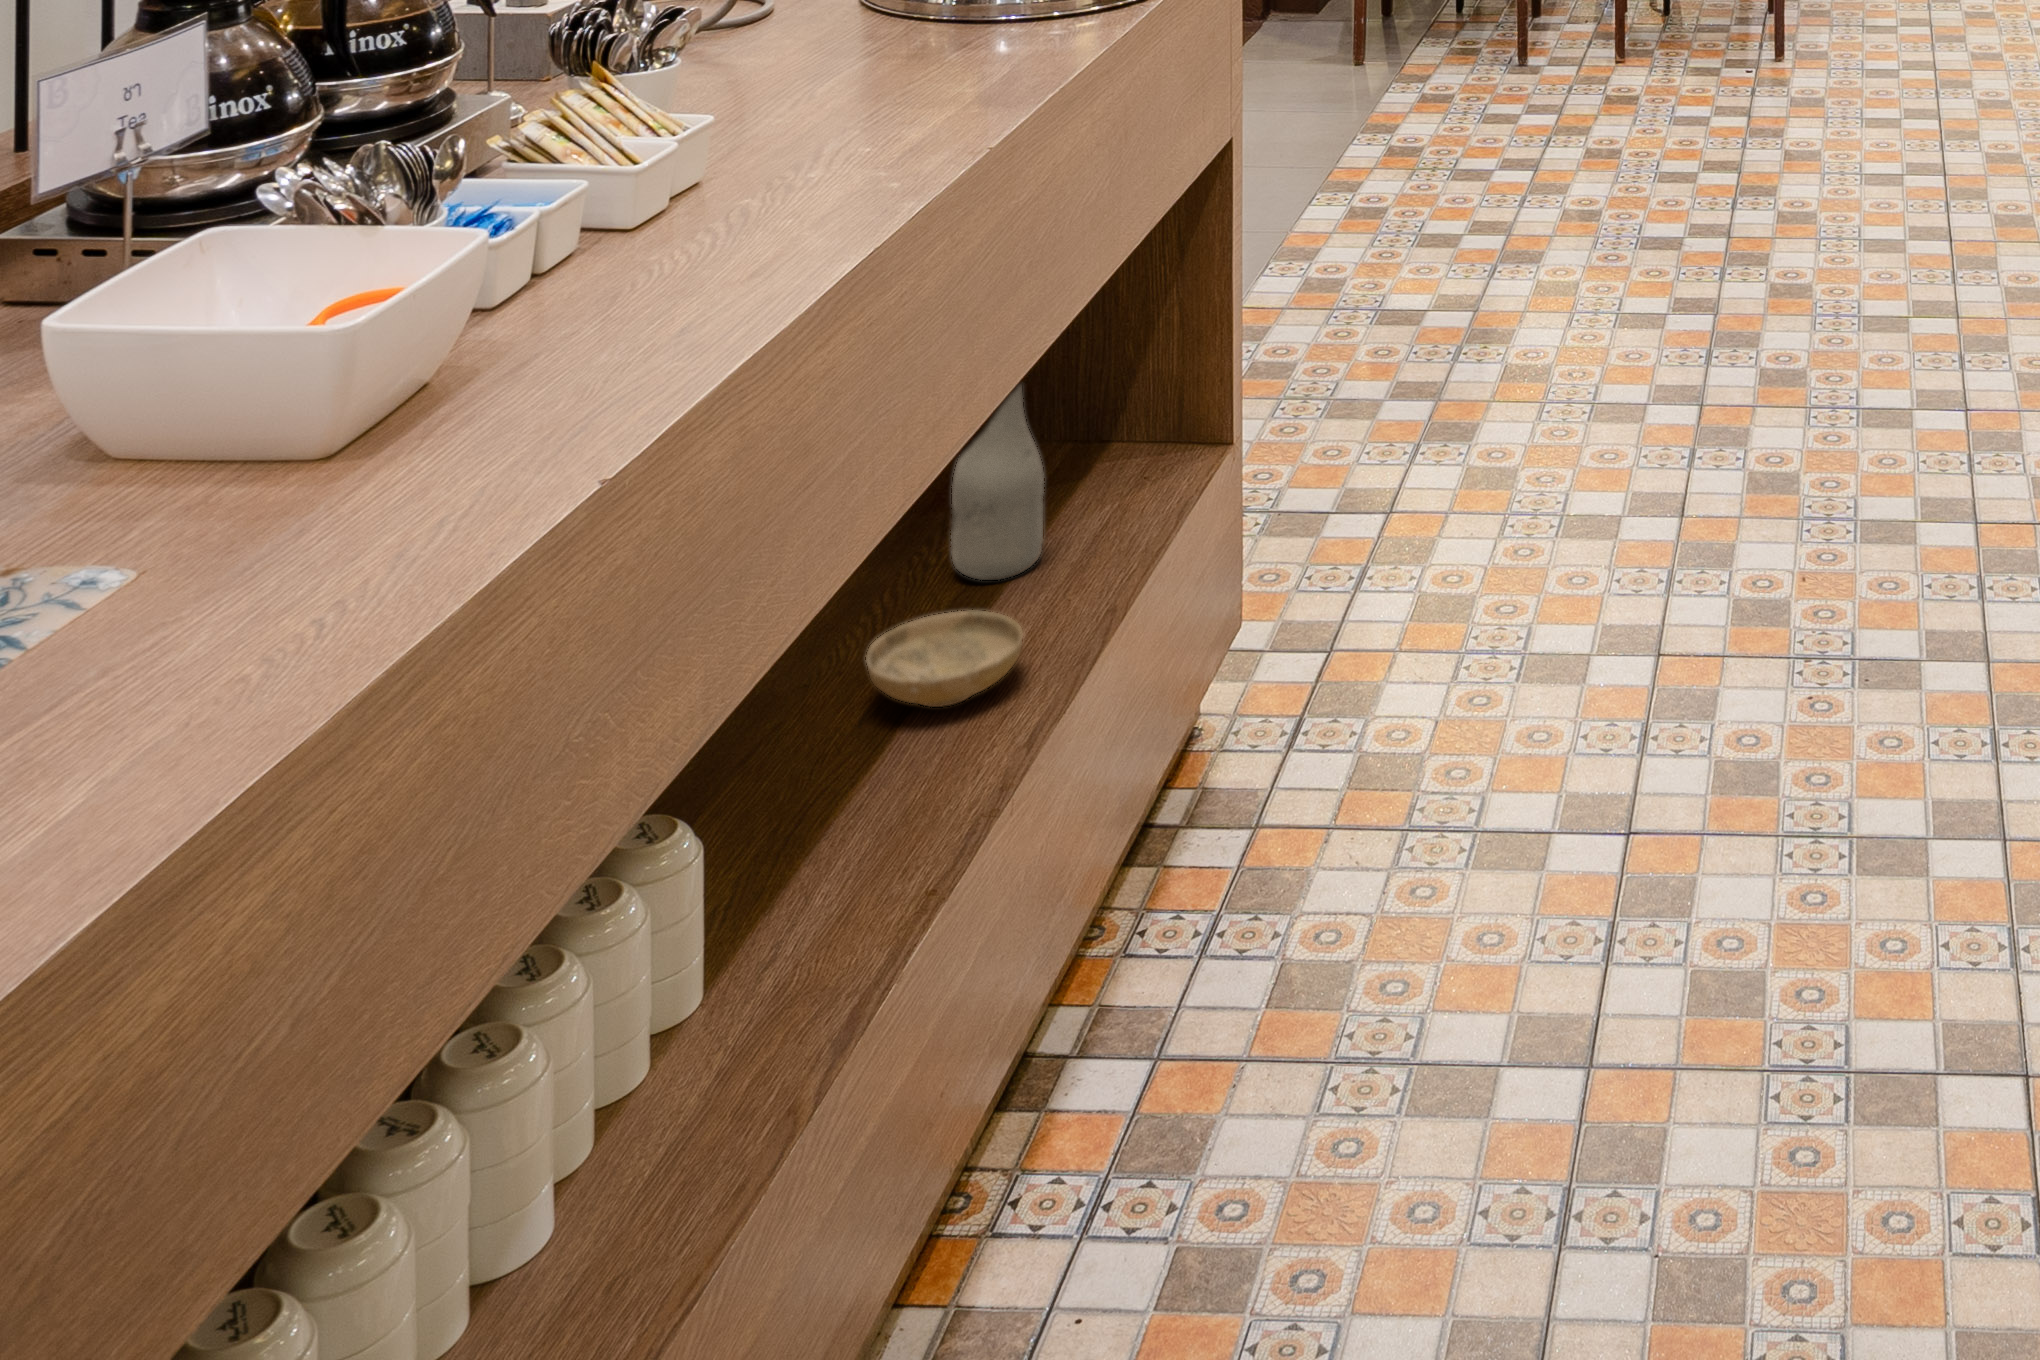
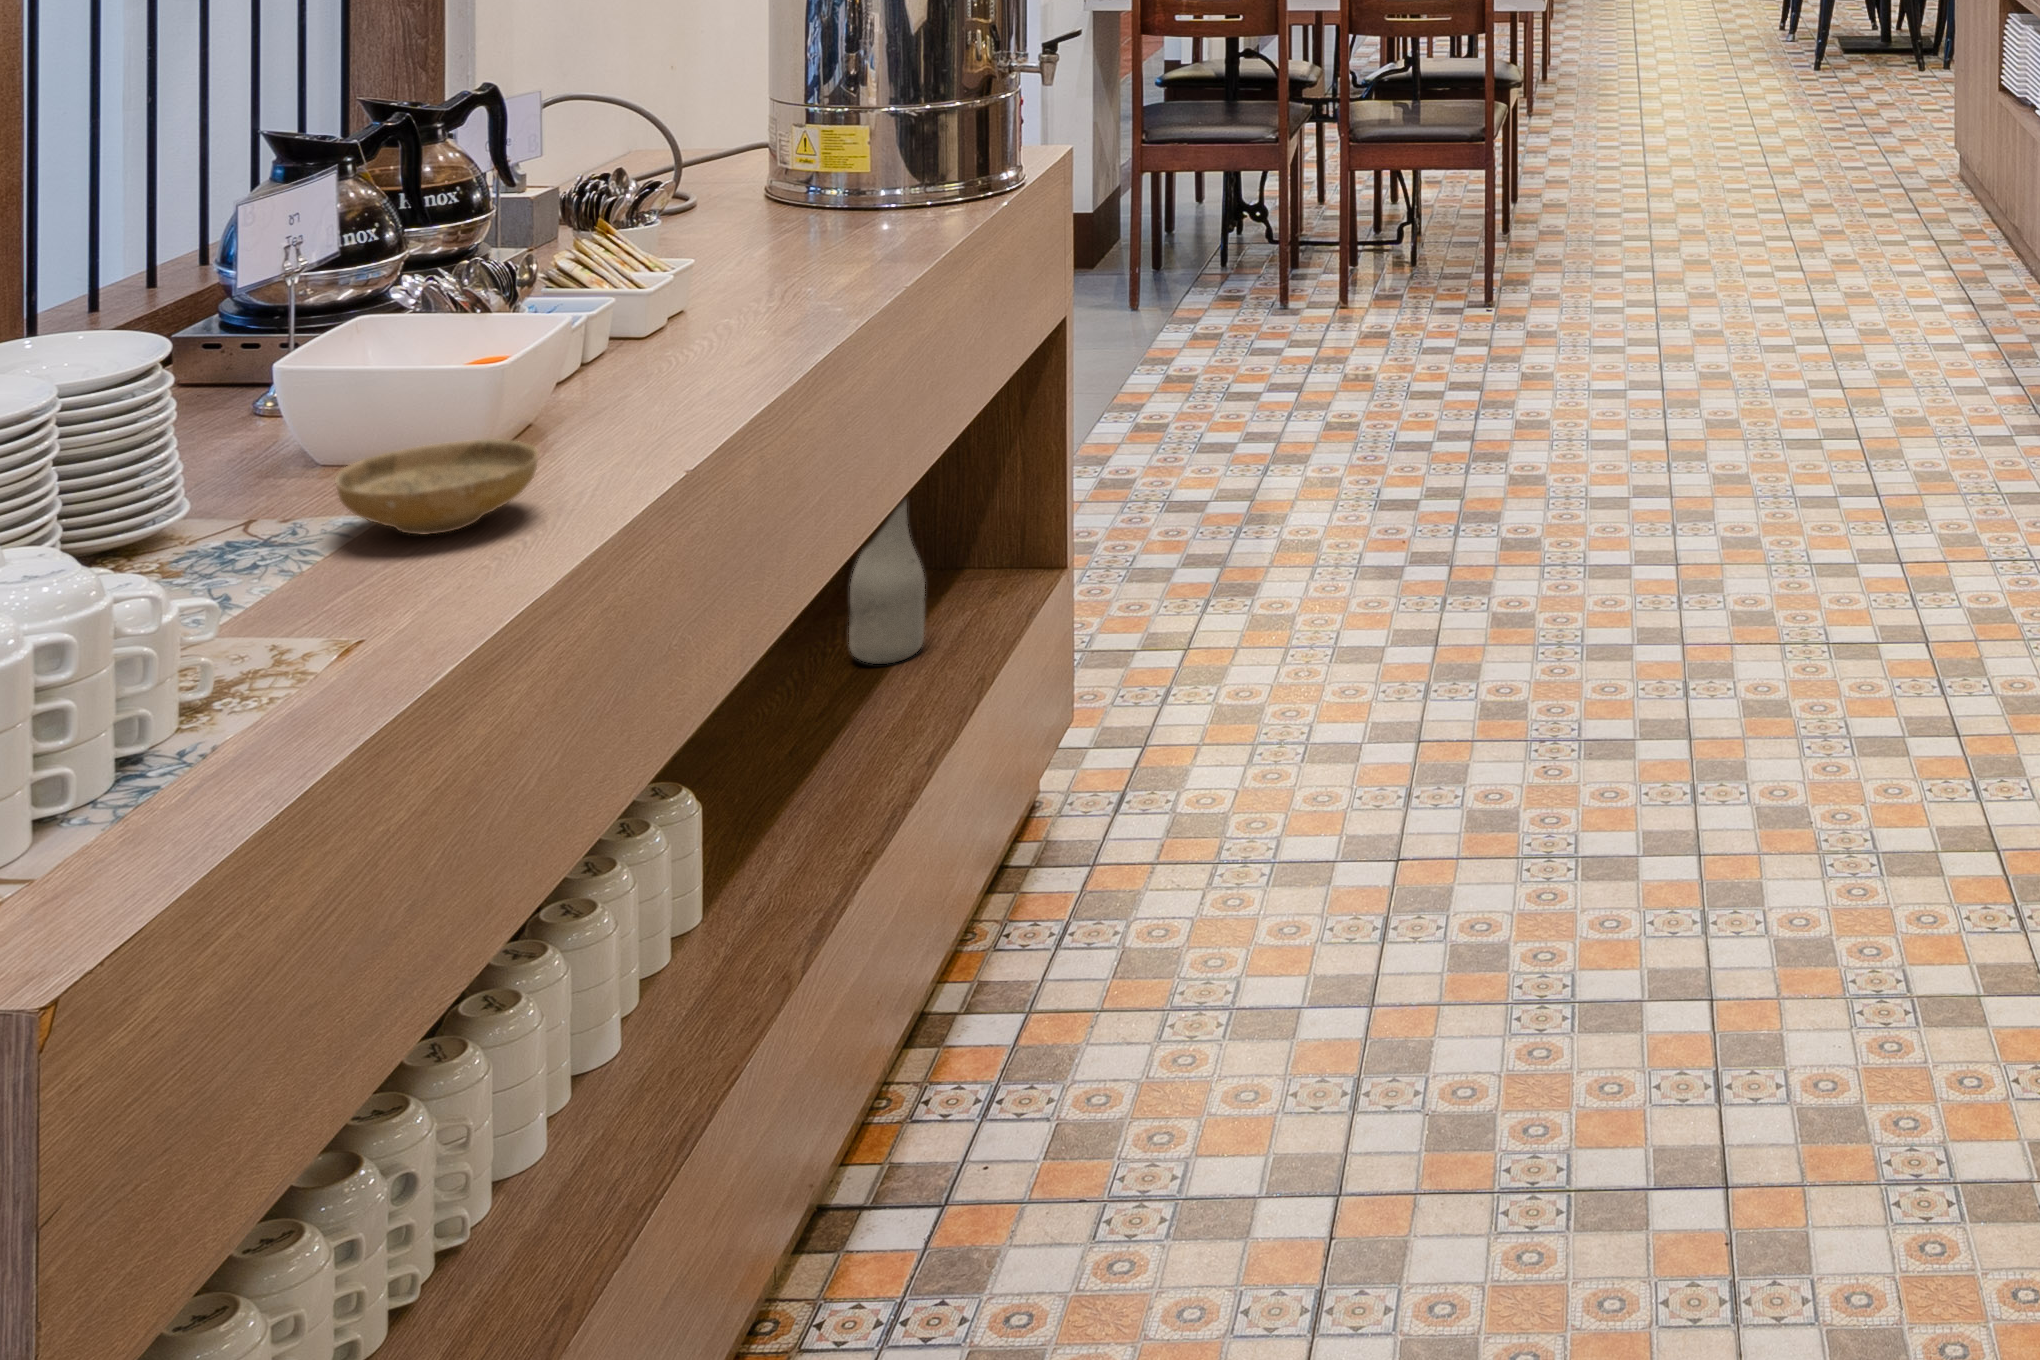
ceramic bowl: present [866,611,1023,707] -> present [335,439,538,535]

